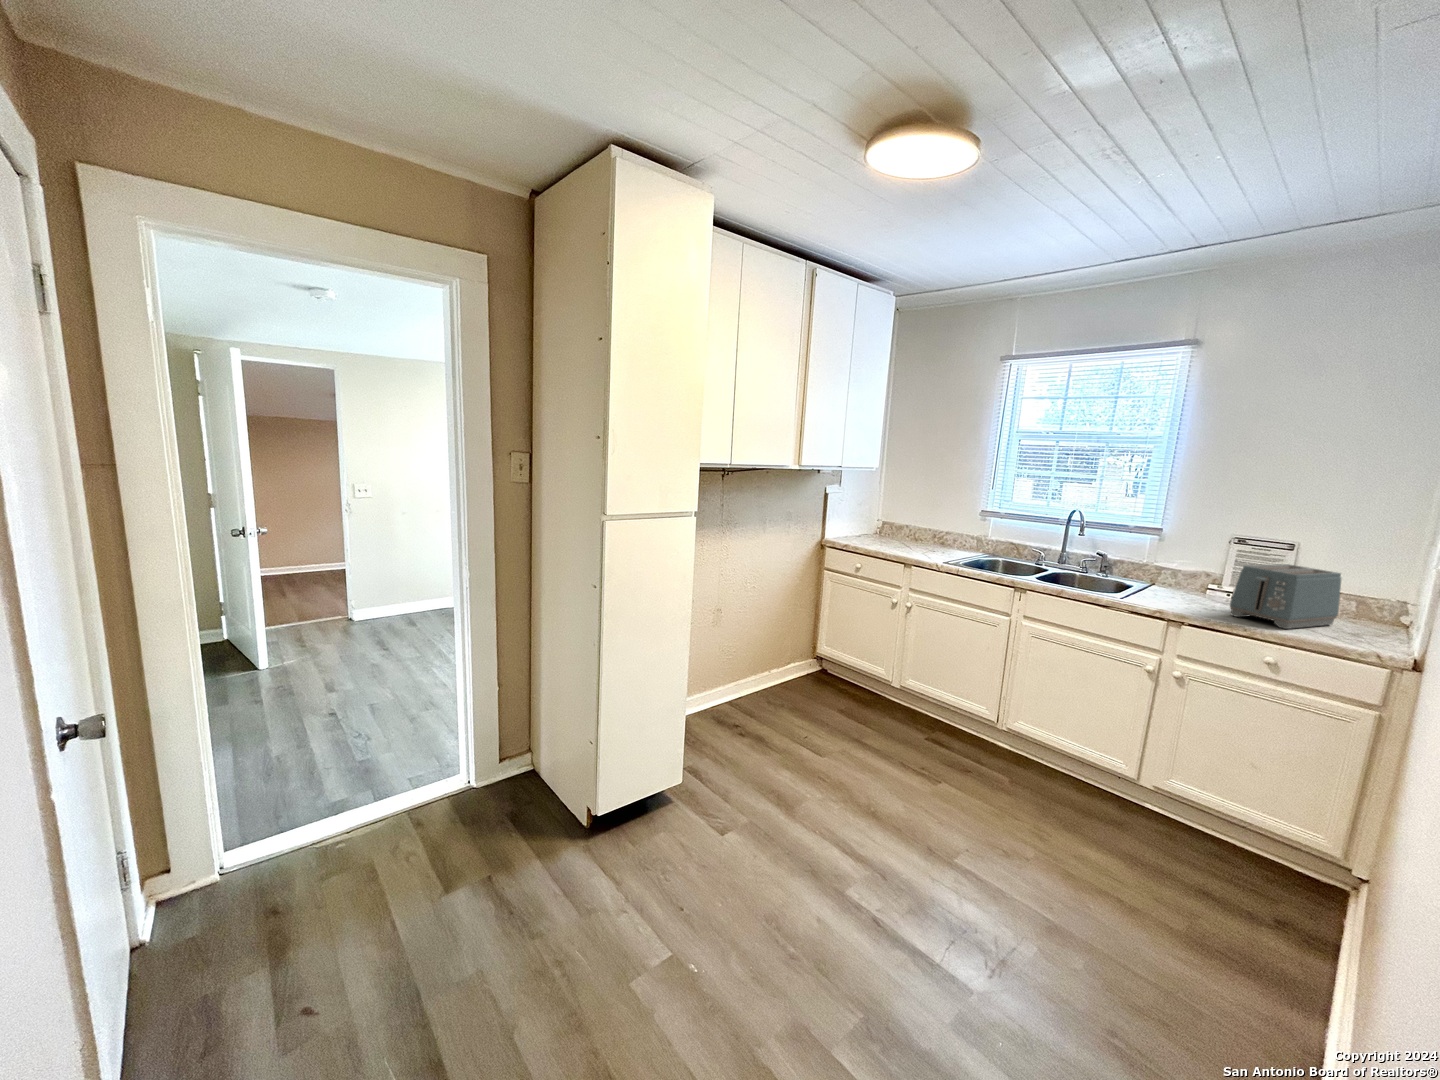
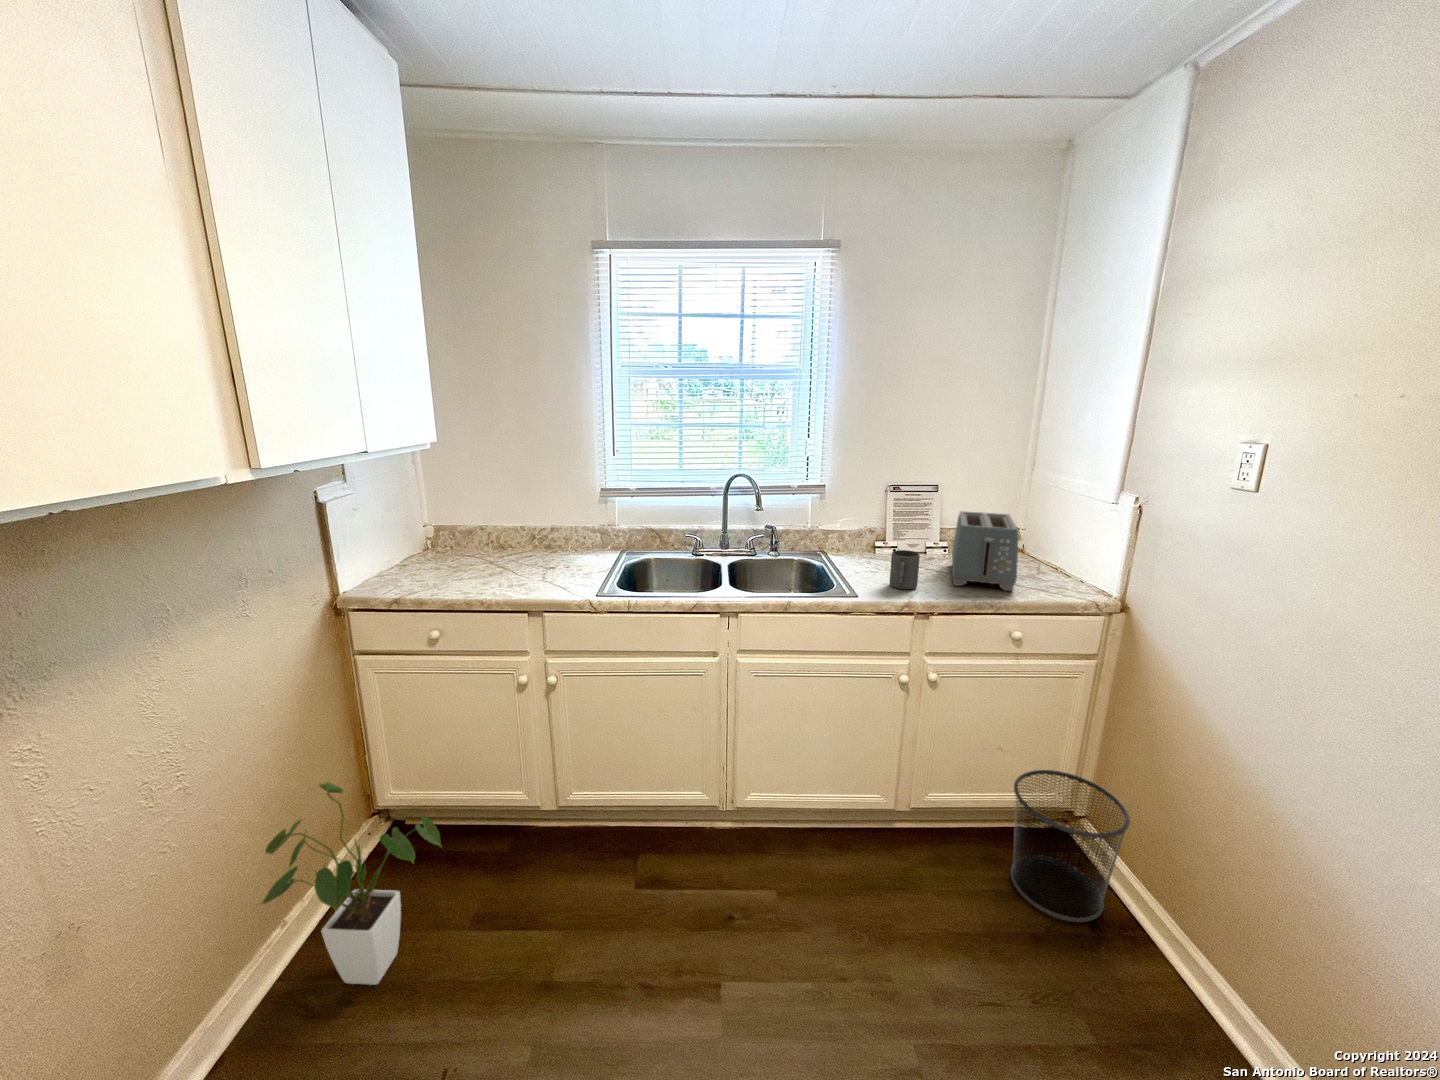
mug: none [1165,577,1196,608] -> present [890,550,920,589]
house plant: none [766,617,835,710] -> present [262,782,441,985]
waste bin: none [1223,789,1357,927] -> present [1010,770,1130,922]

